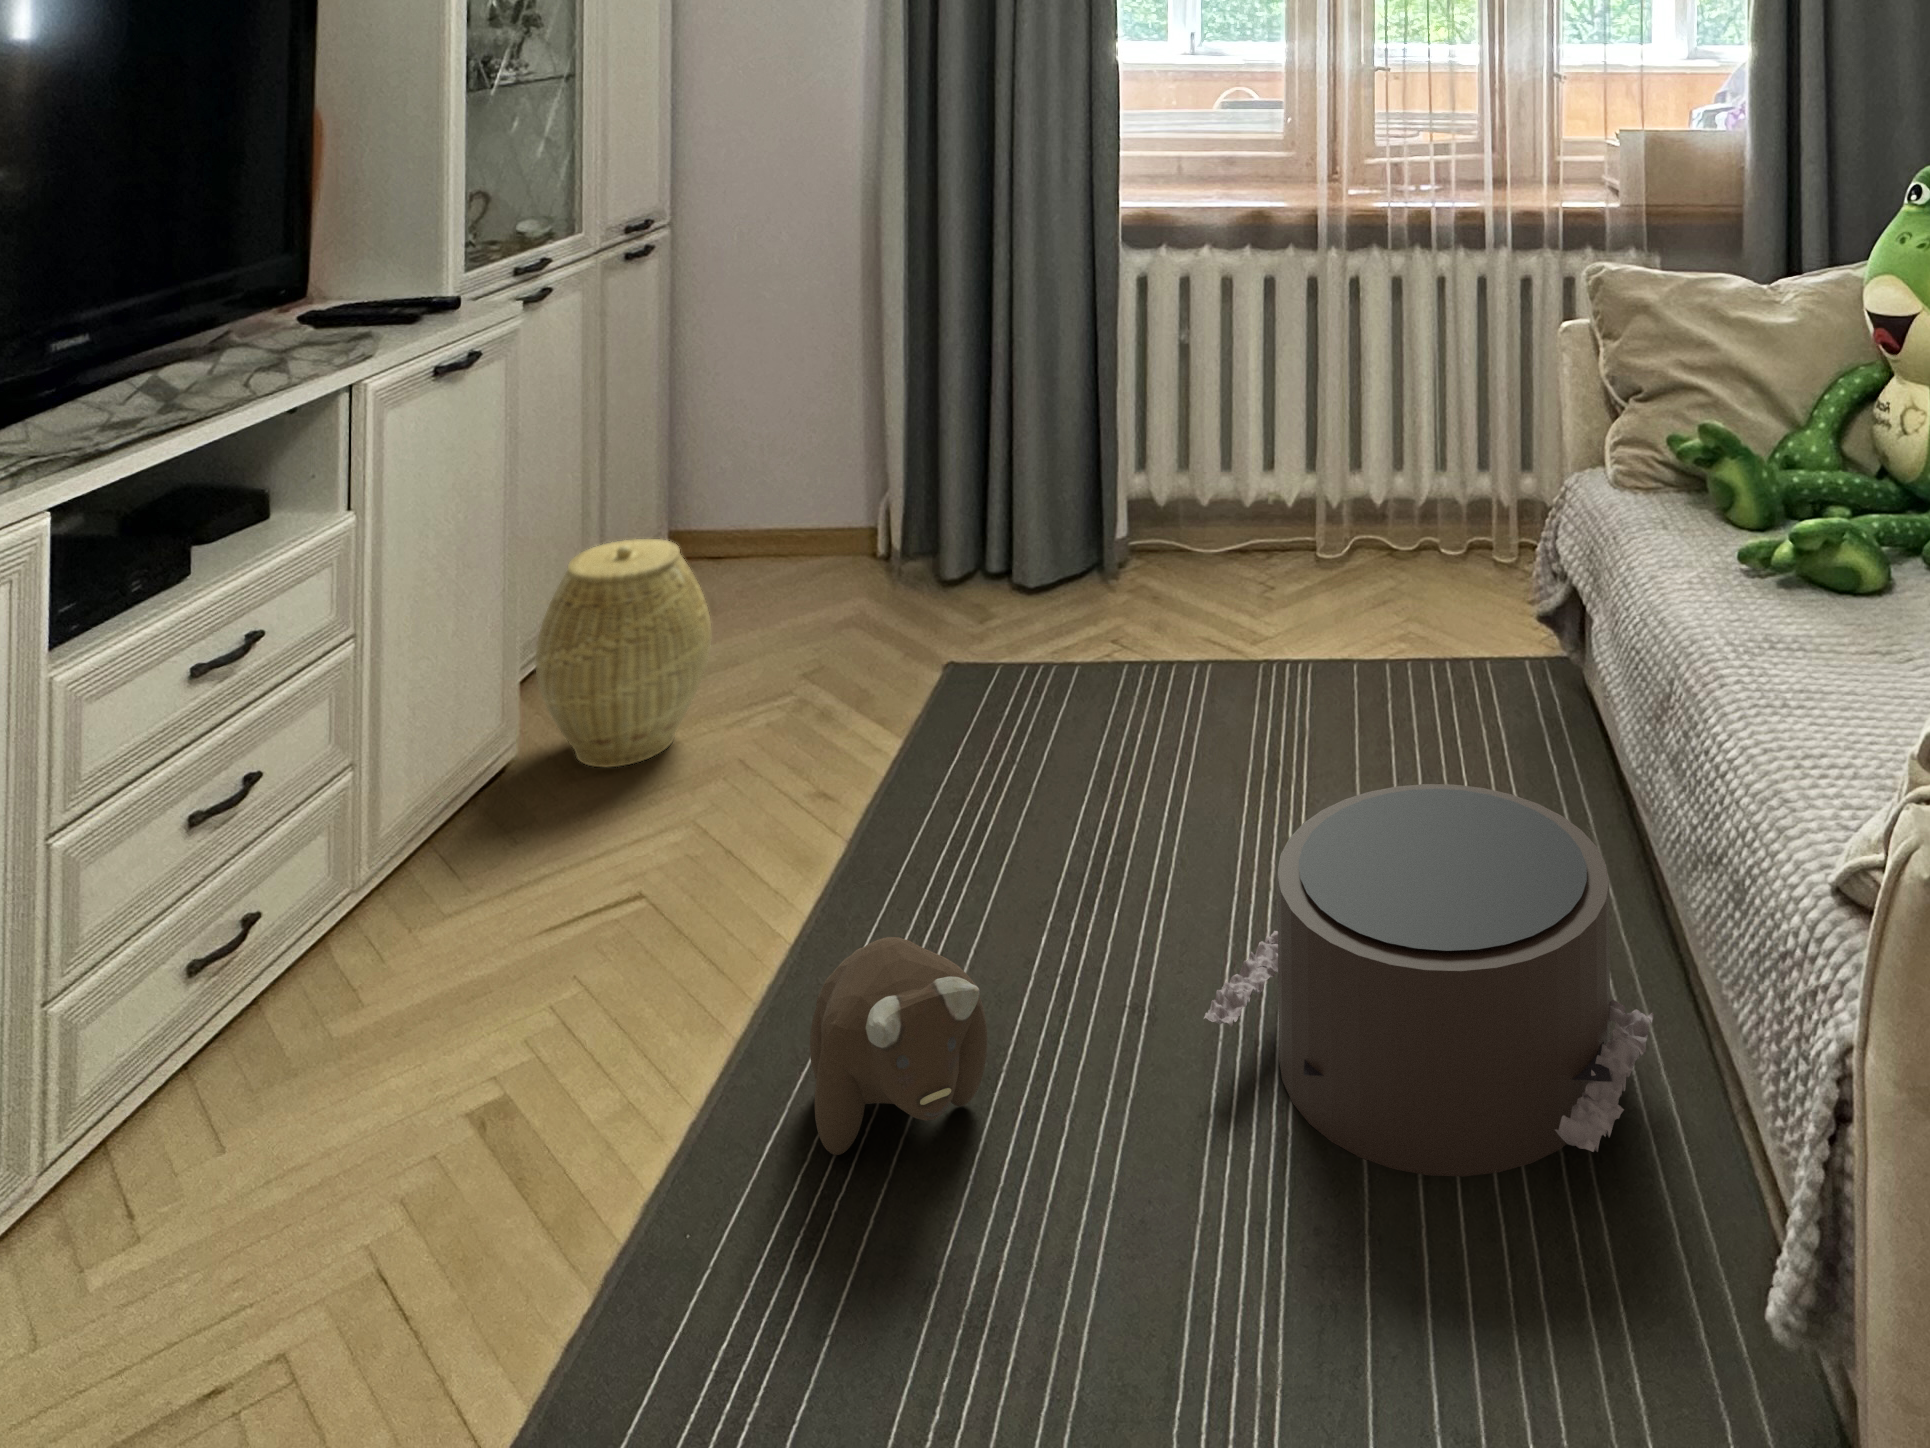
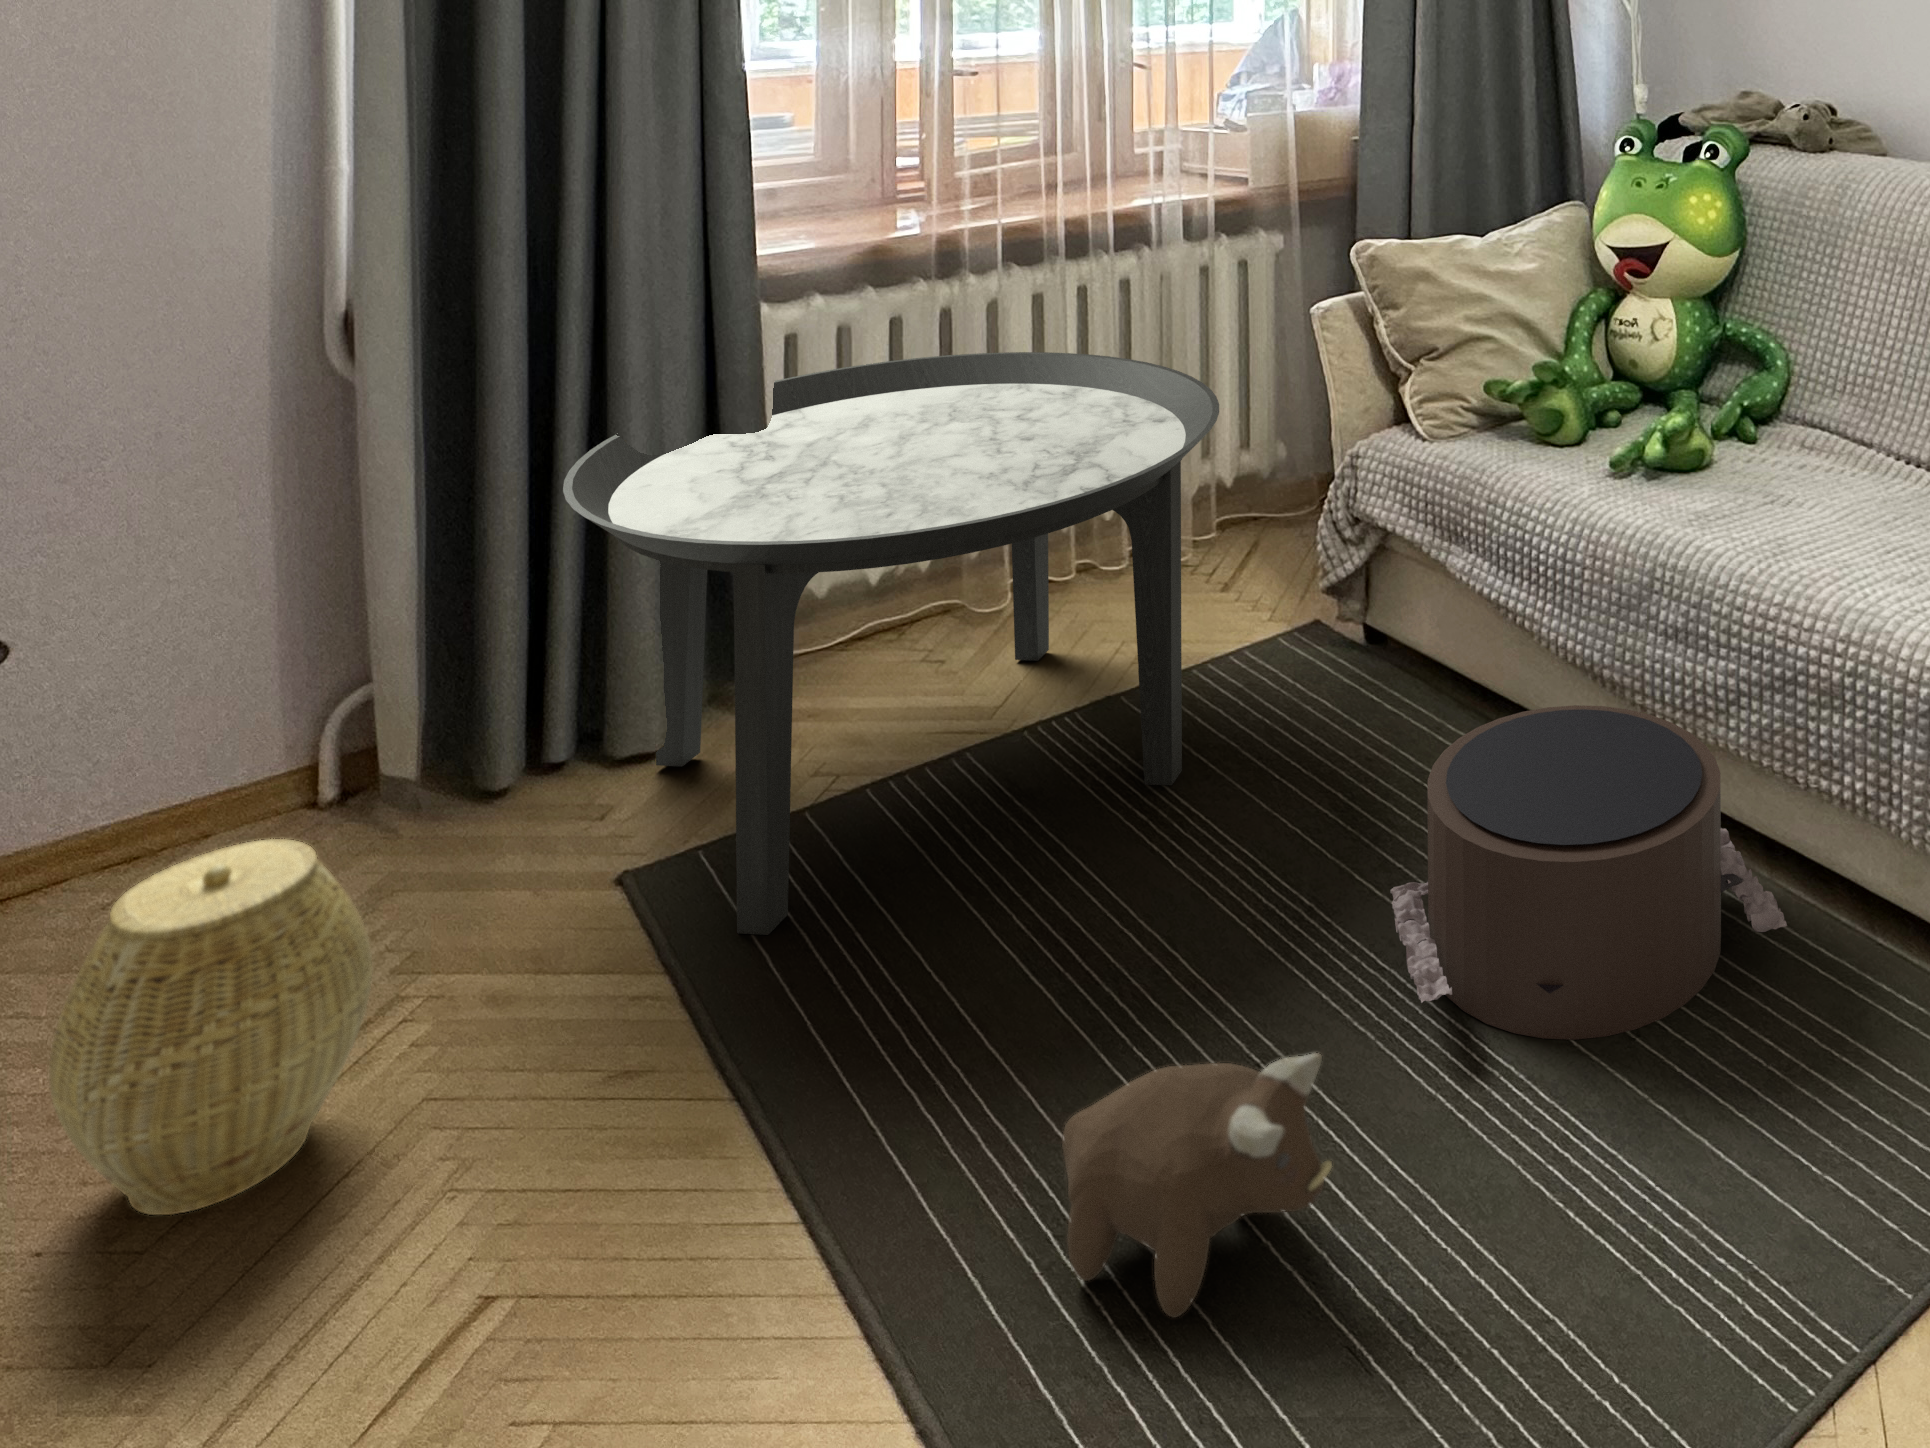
round table: none [901,309,1423,753] -> present [563,352,1219,935]

